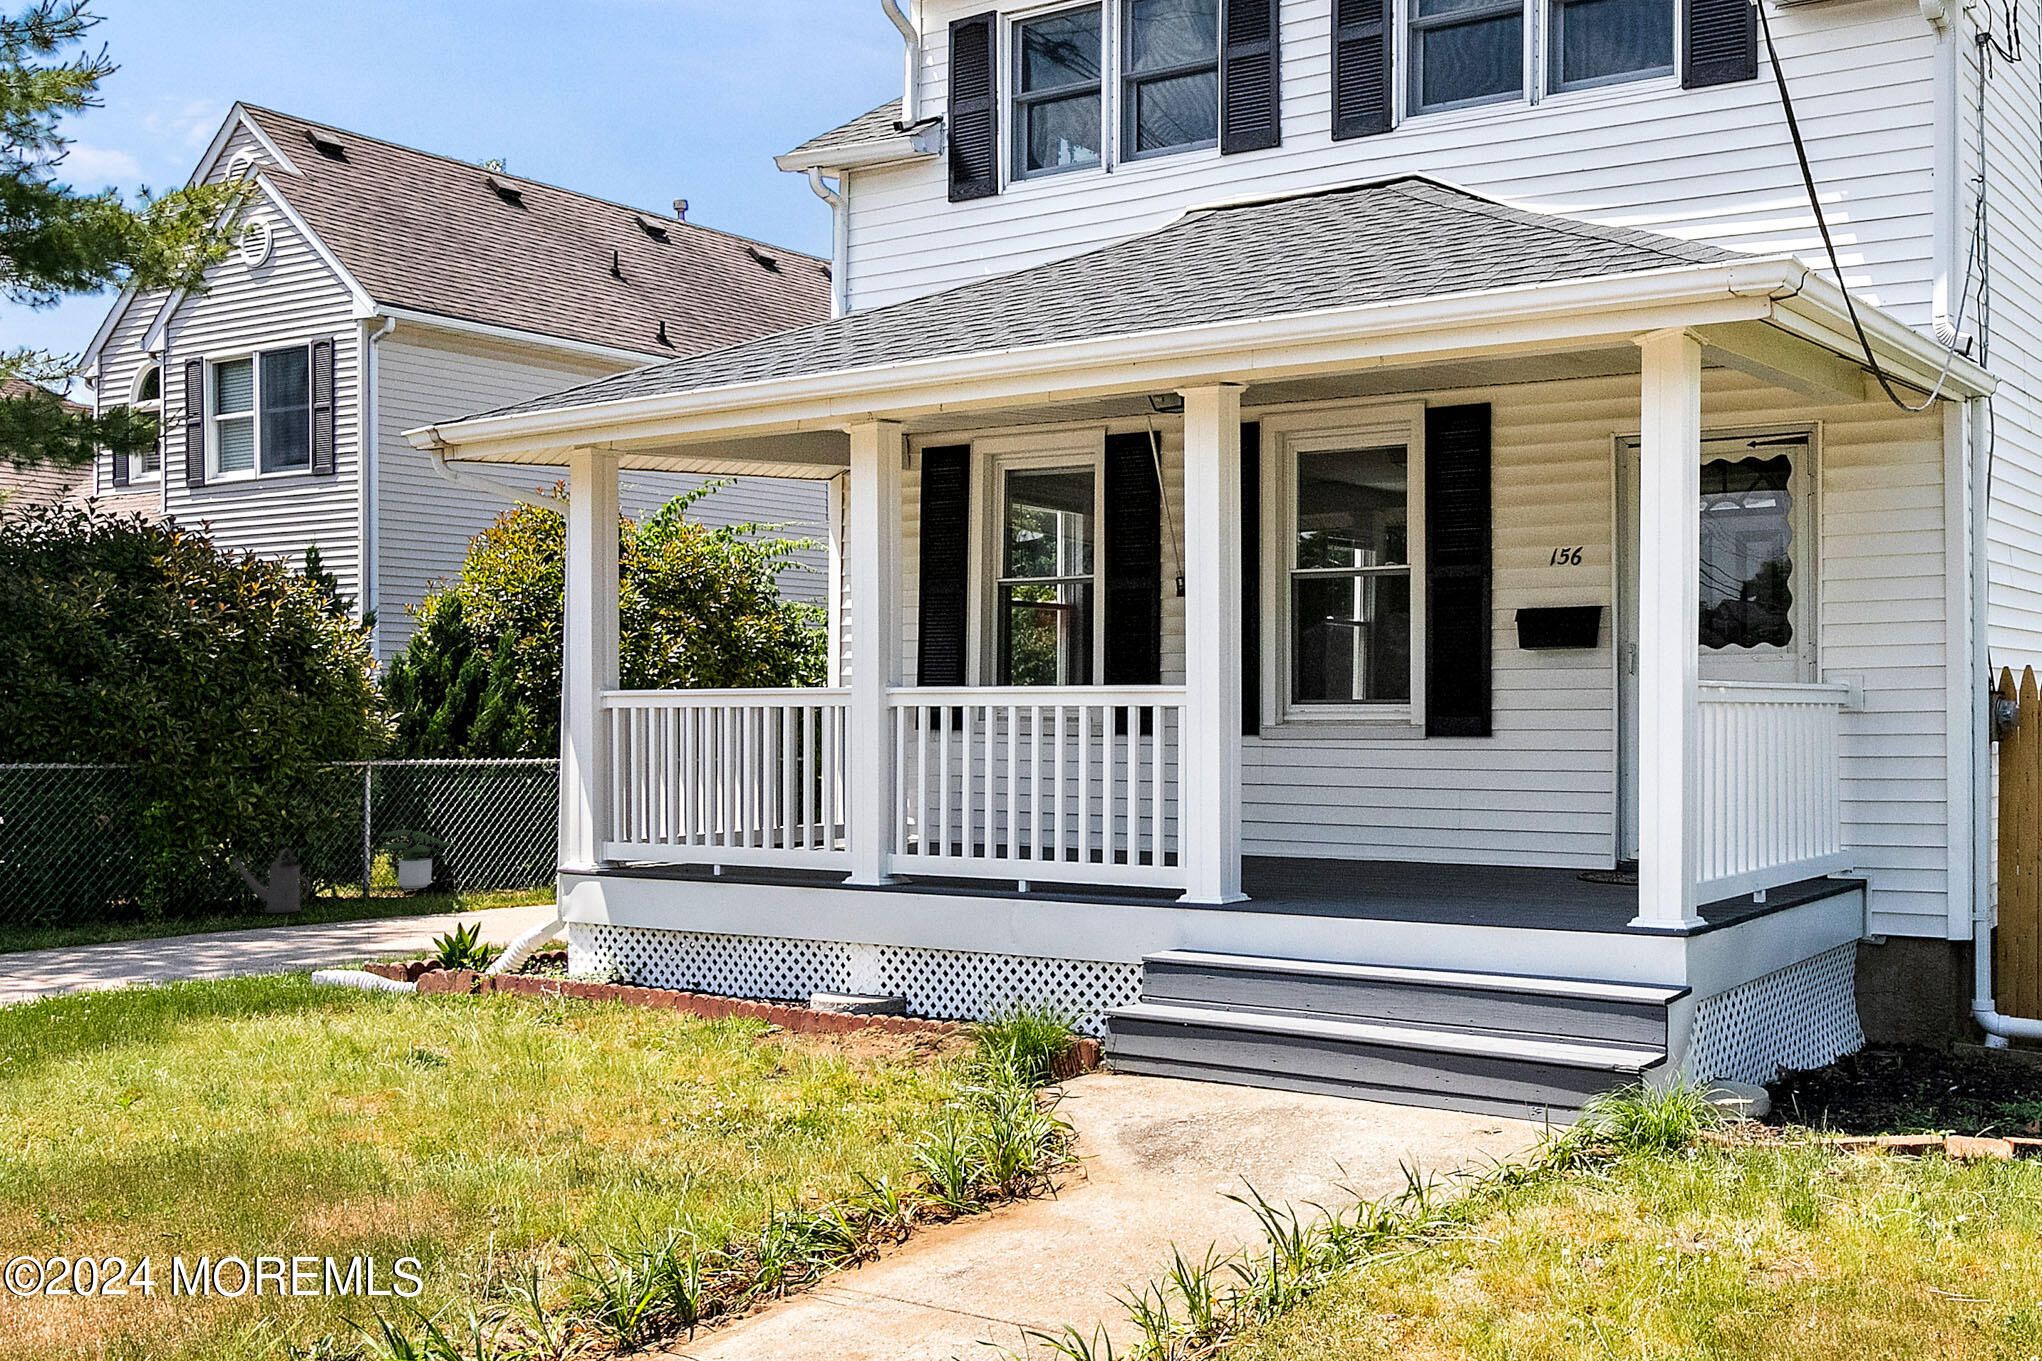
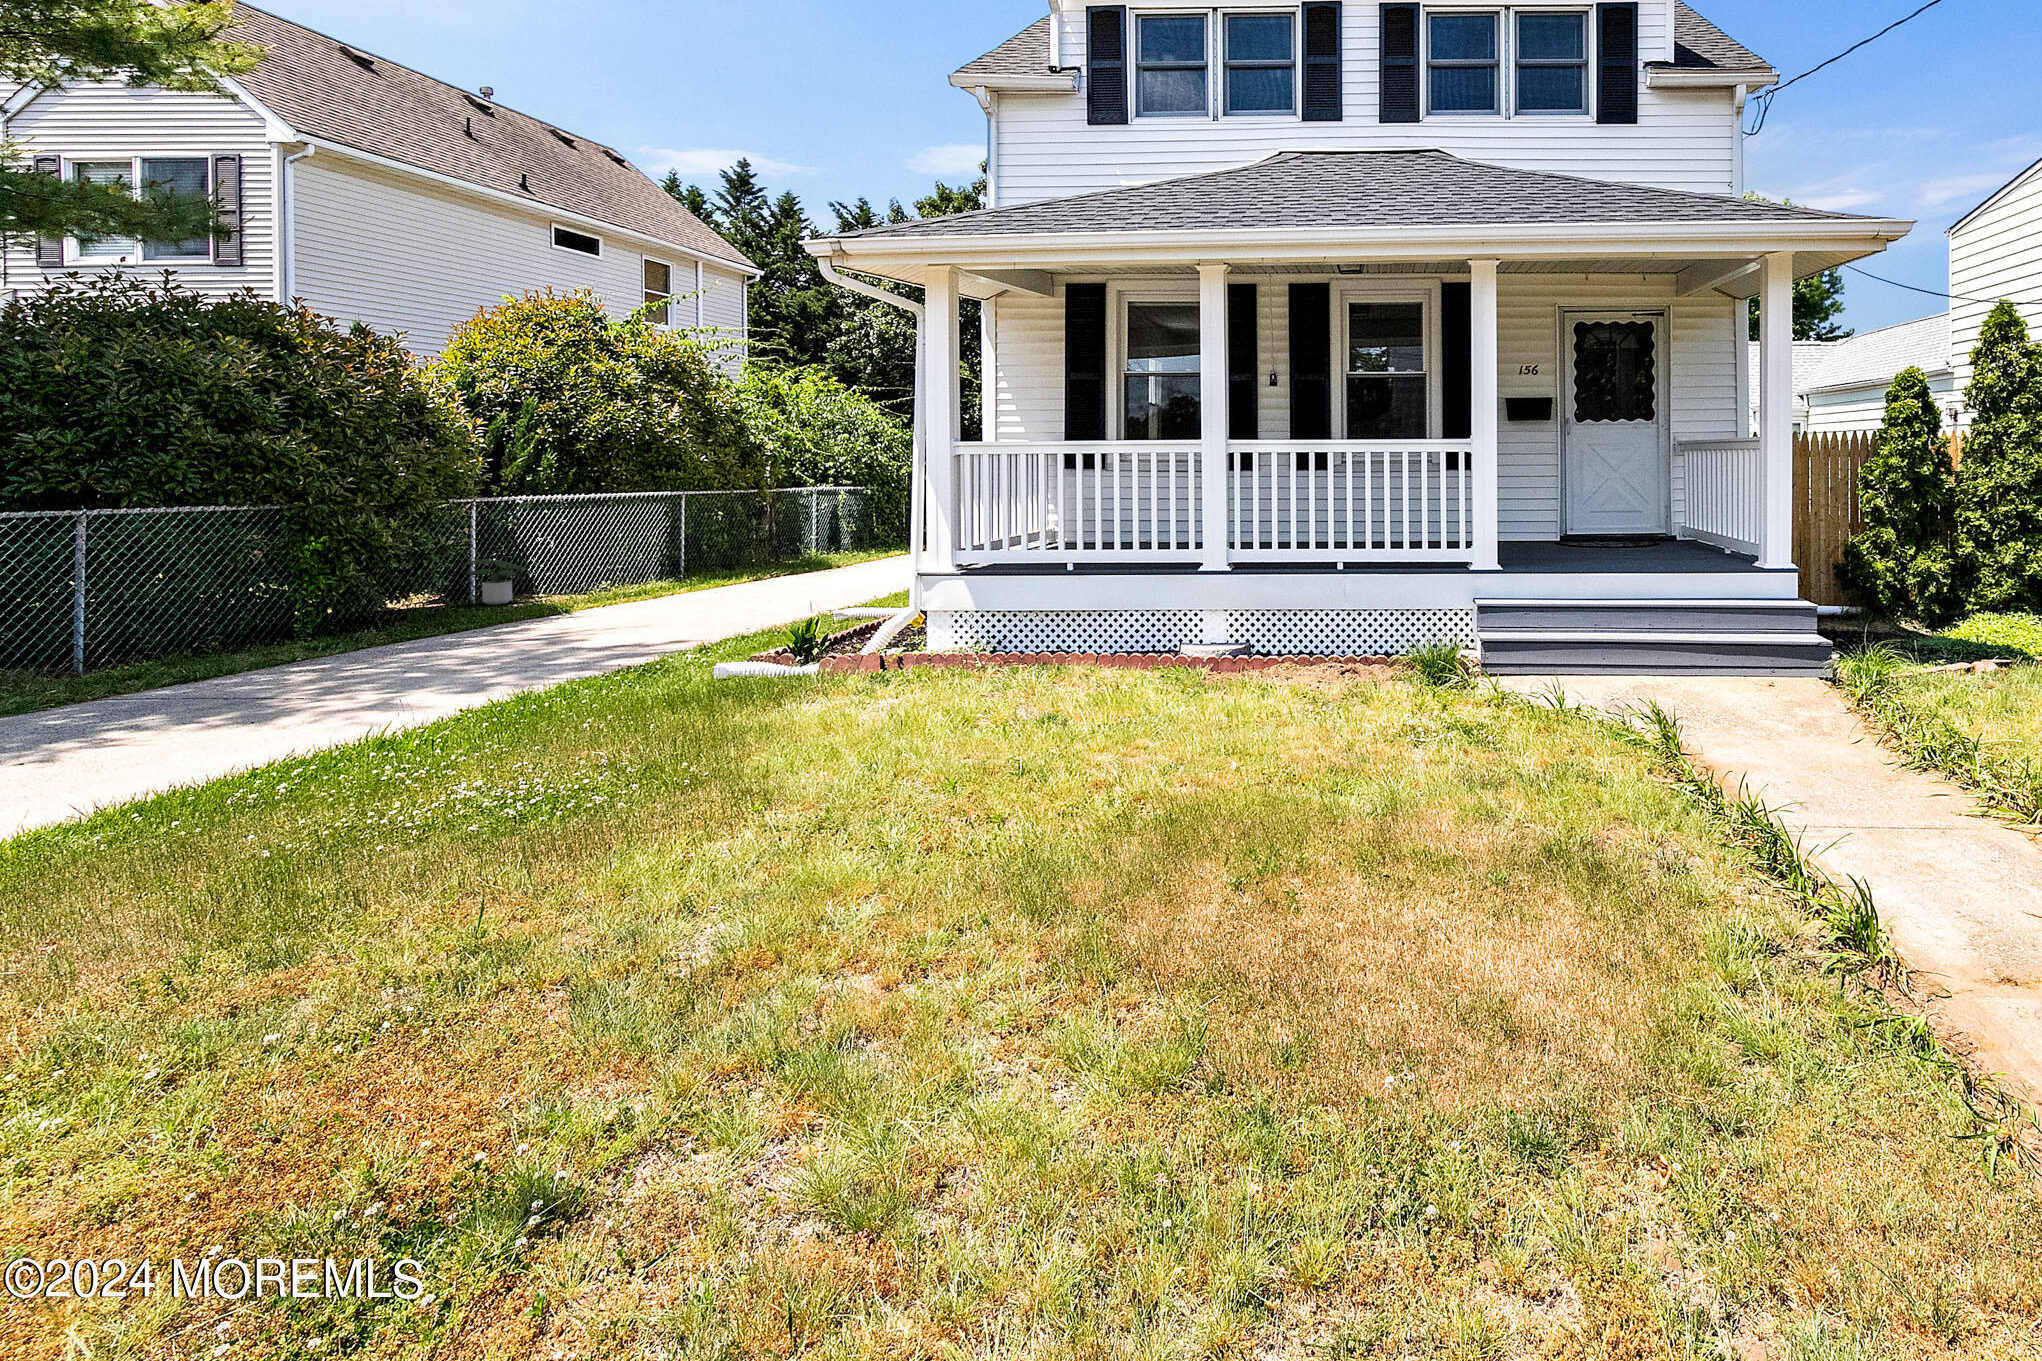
watering can: present [235,849,310,913] -> none [373,576,454,628]

